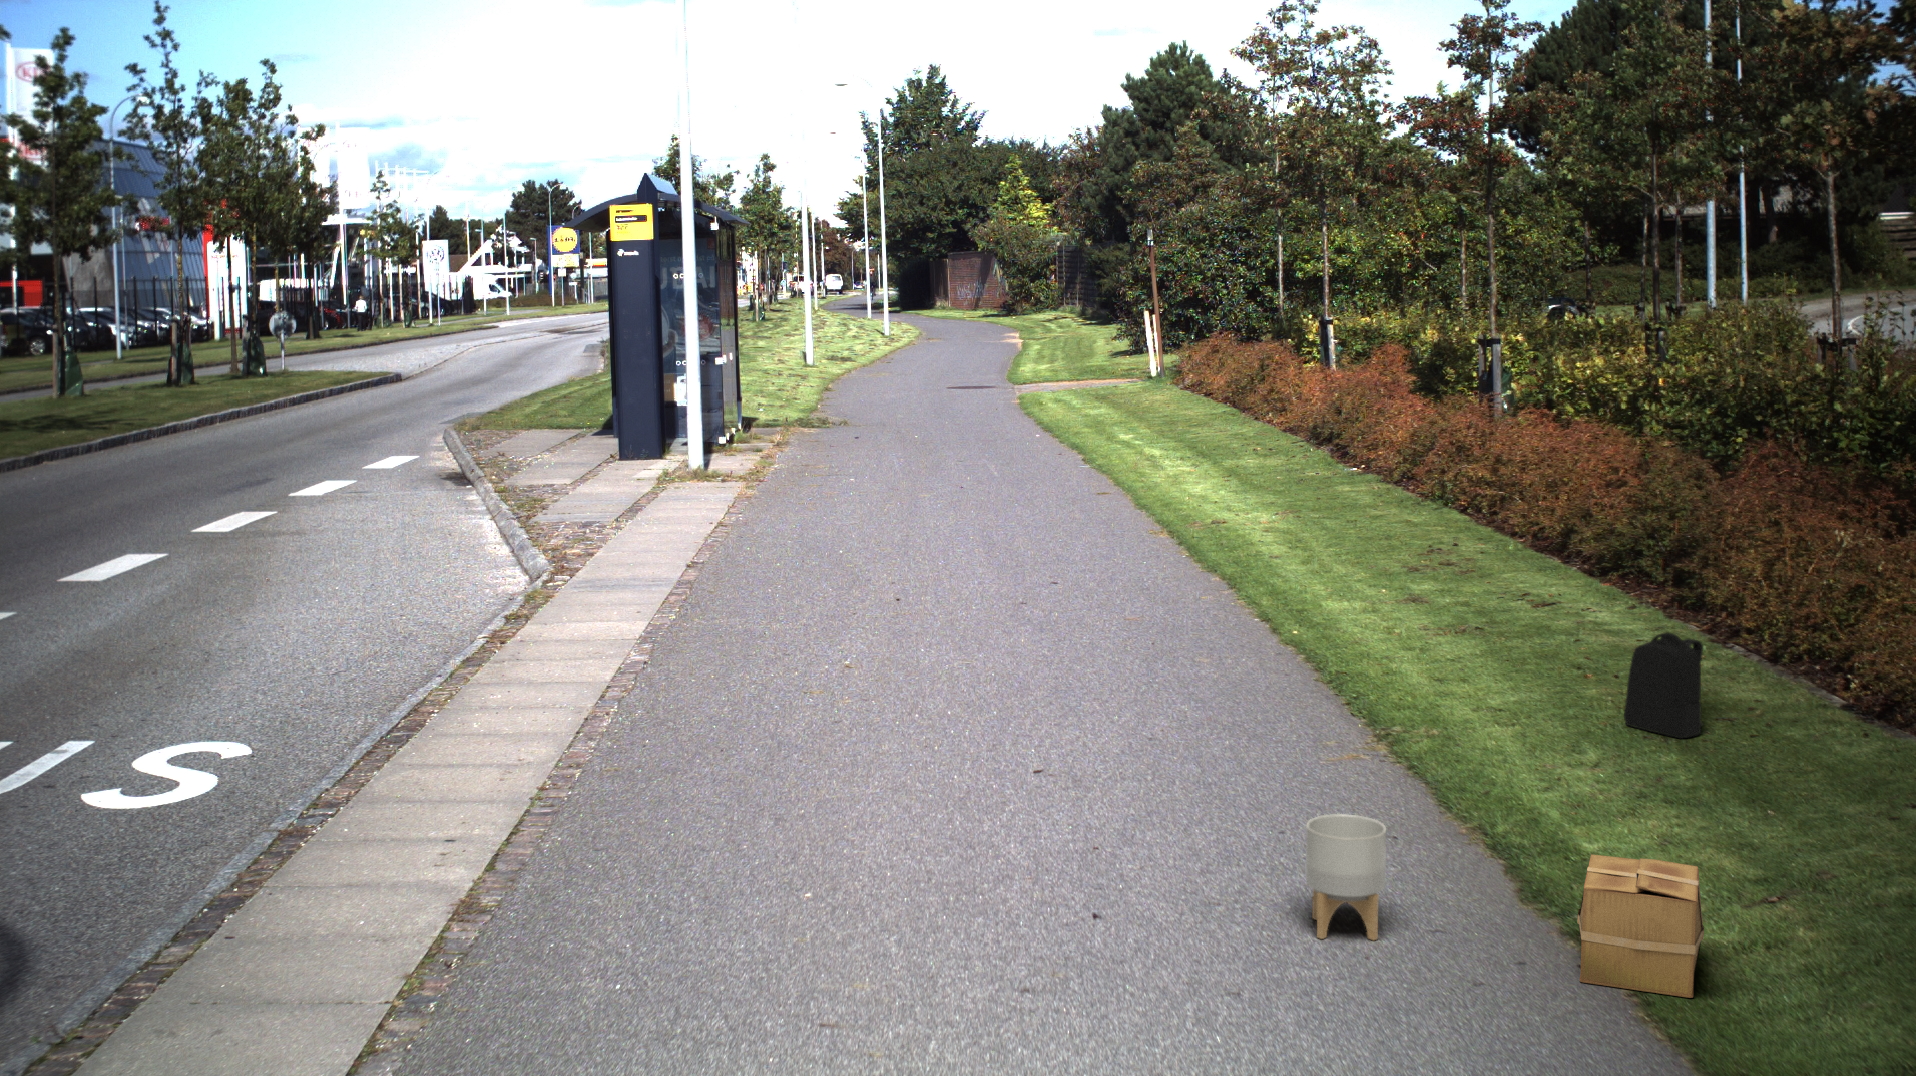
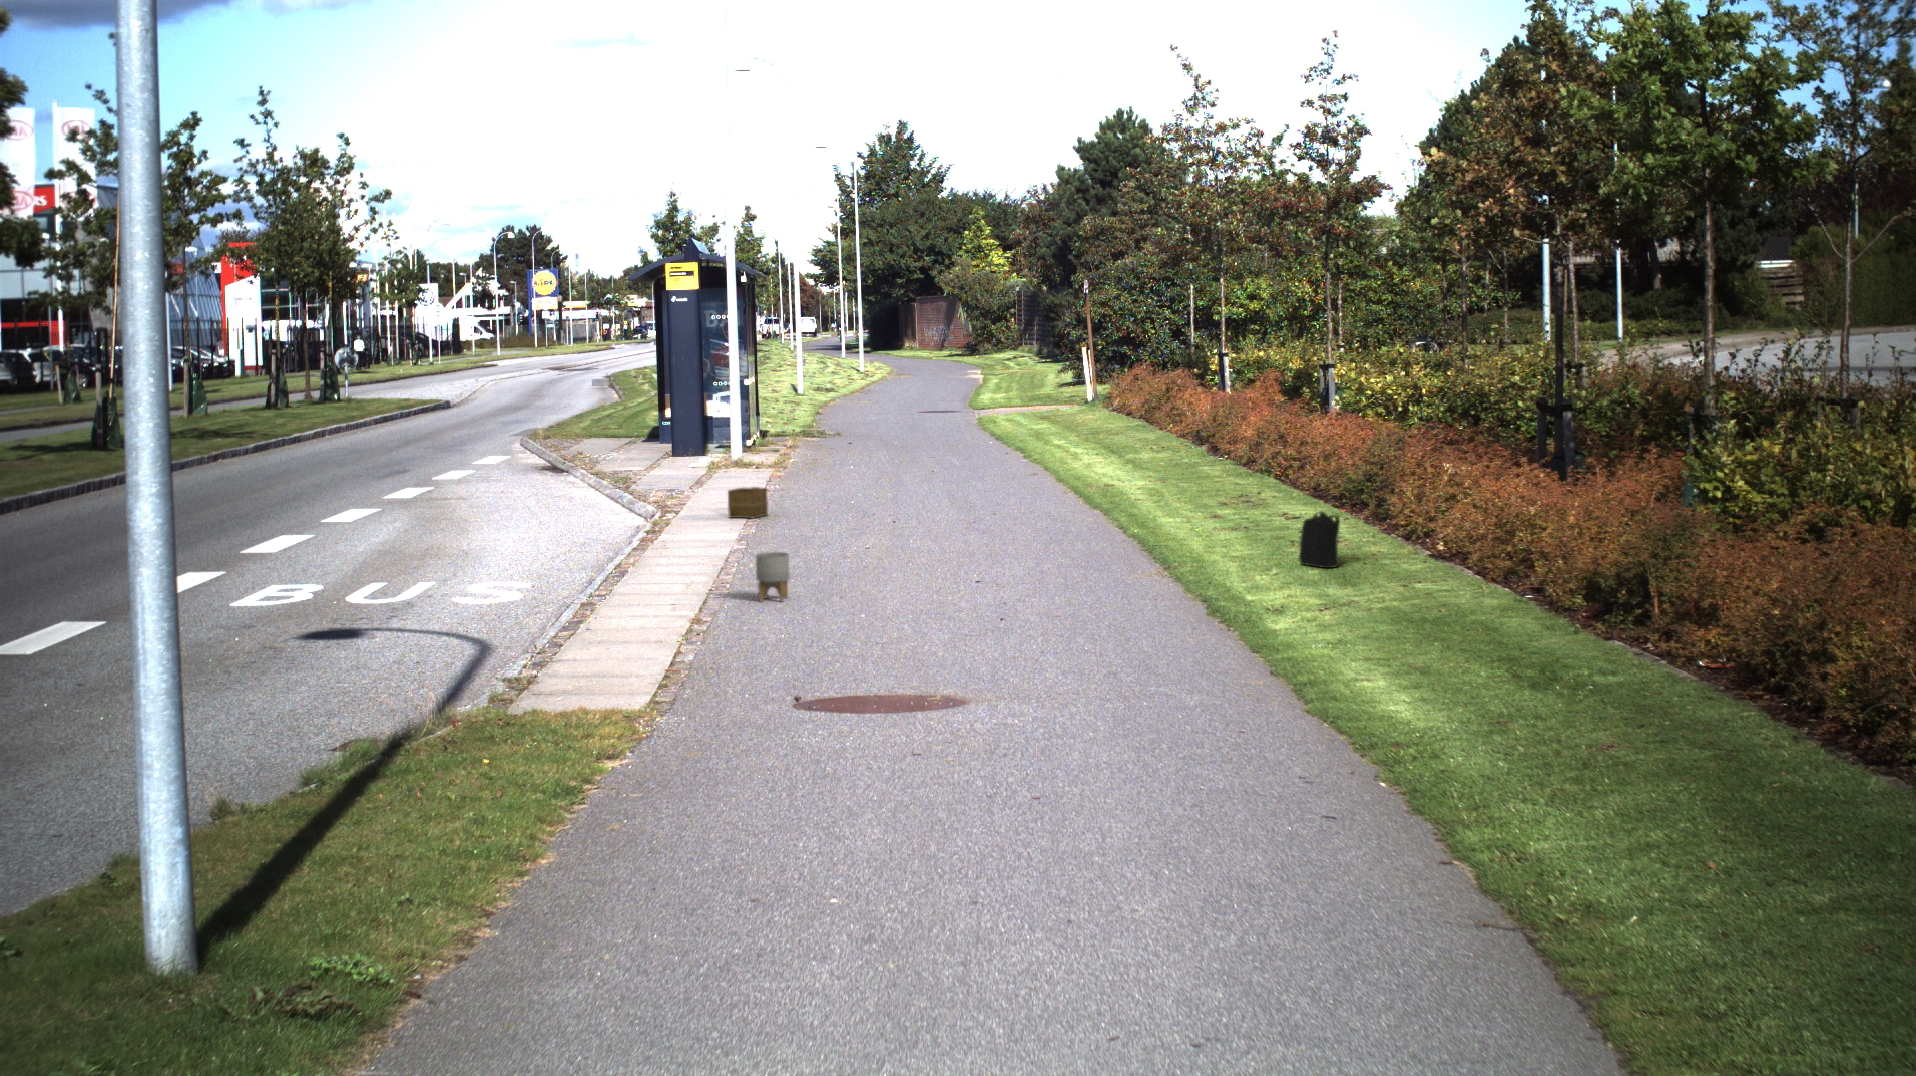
planter: present [1306,814,1386,940] -> present [756,552,790,602]
cardboard box: present [1577,855,1704,998] -> present [728,487,768,518]

